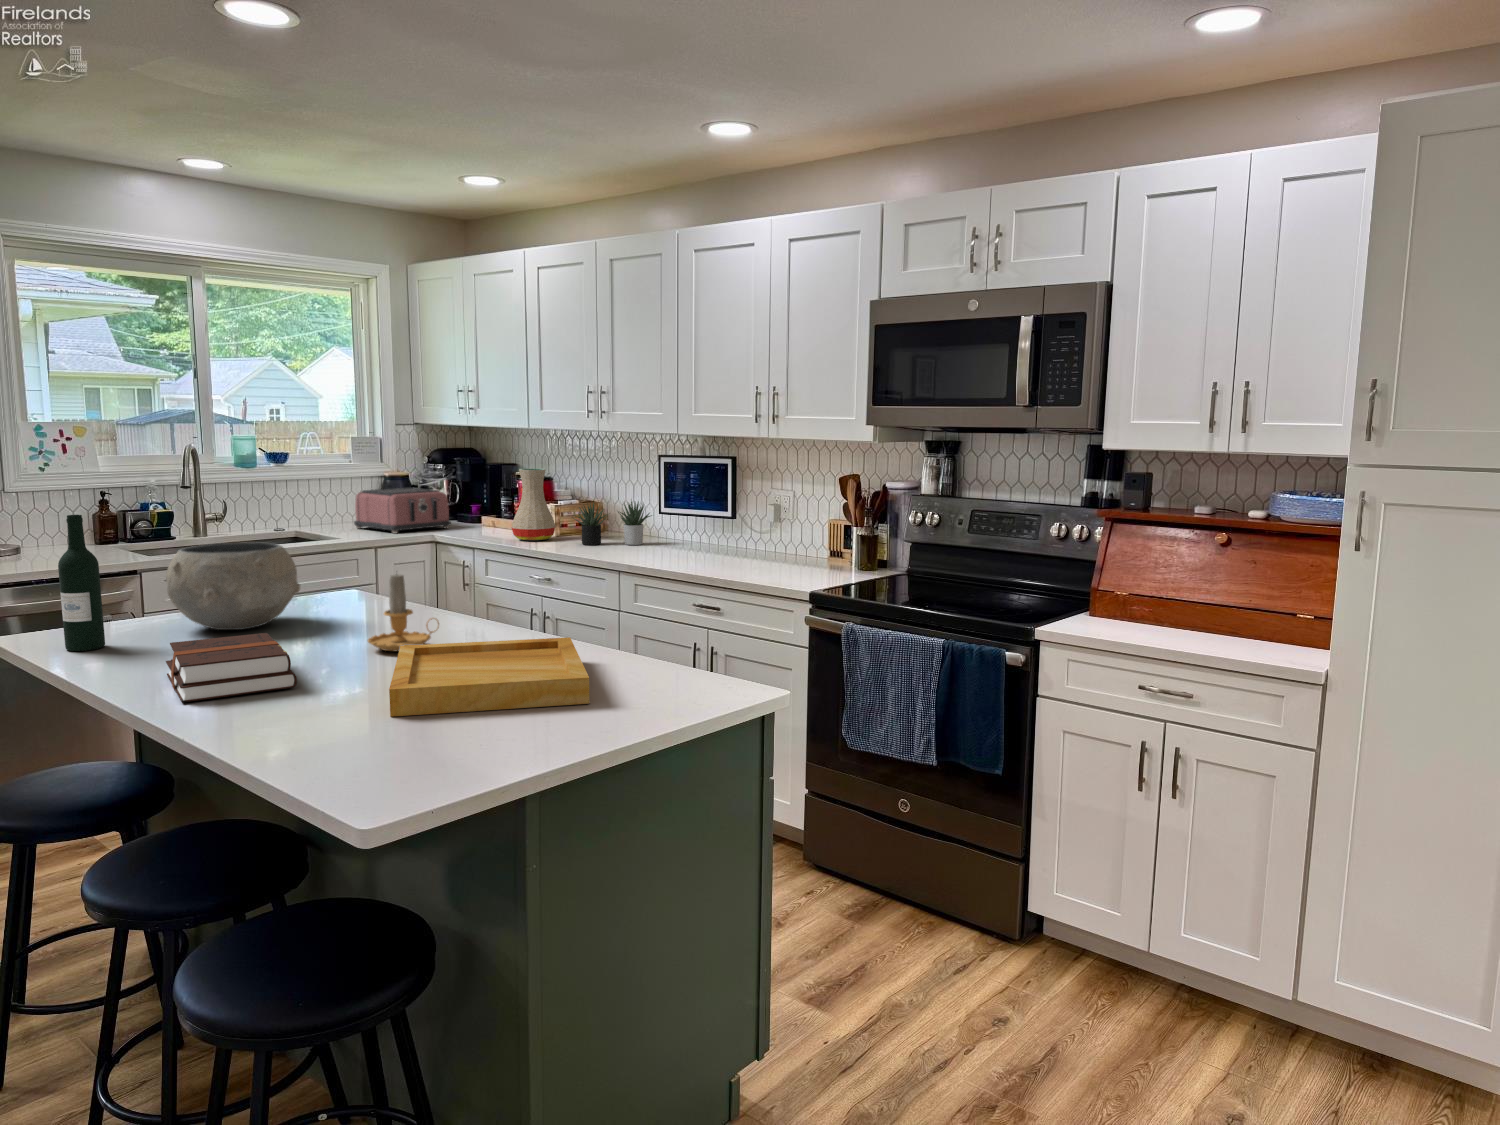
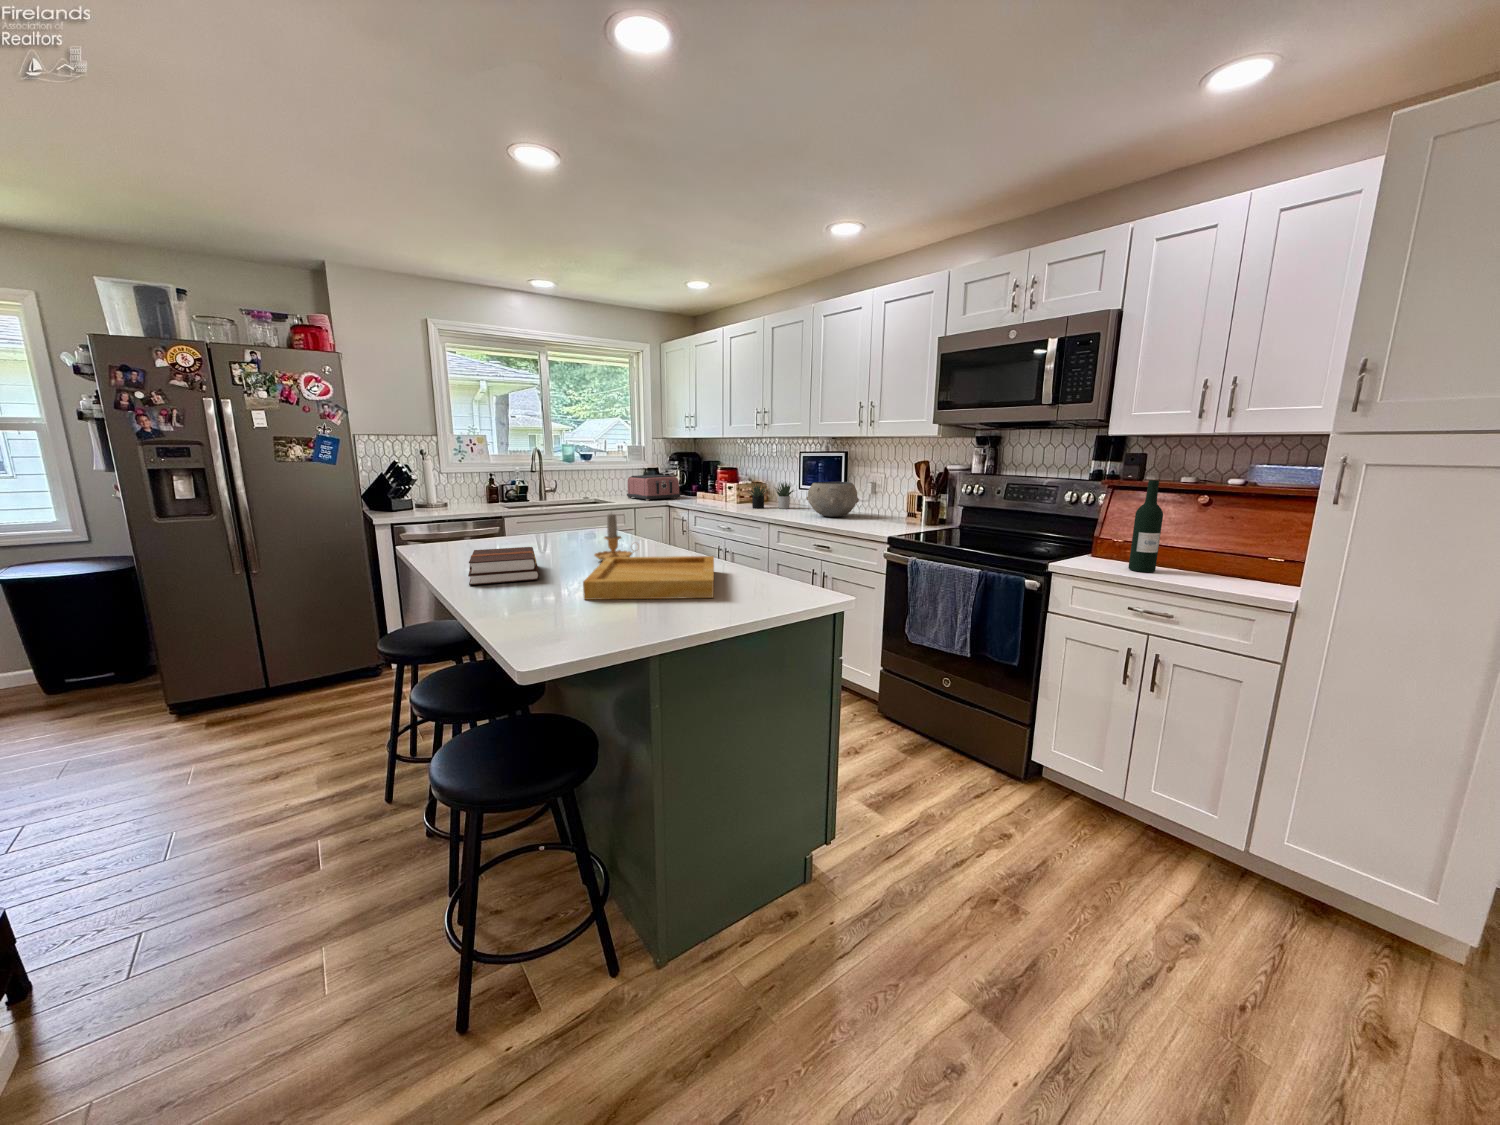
vase: present [511,469,555,541] -> none [712,462,738,505]
wine bottle: present [58,515,105,651] -> present [1128,480,1163,572]
ceramic bowl: present [166,542,300,630] -> present [807,482,859,517]

